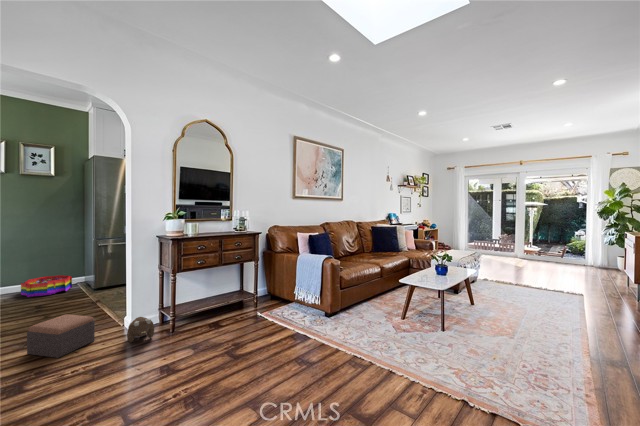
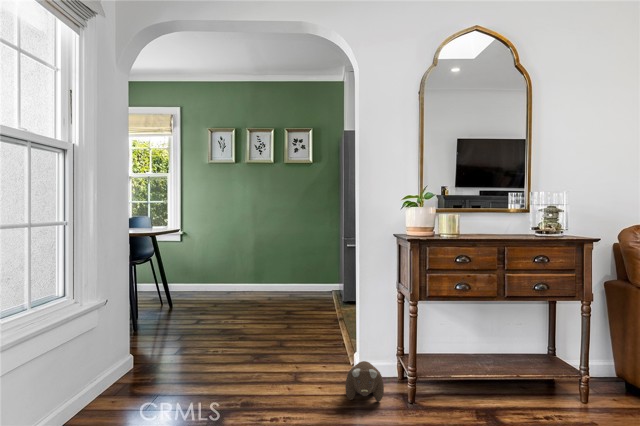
storage bin: present [21,275,72,297] -> none [282,278,325,300]
footstool: present [27,314,95,358] -> none [248,331,314,390]

